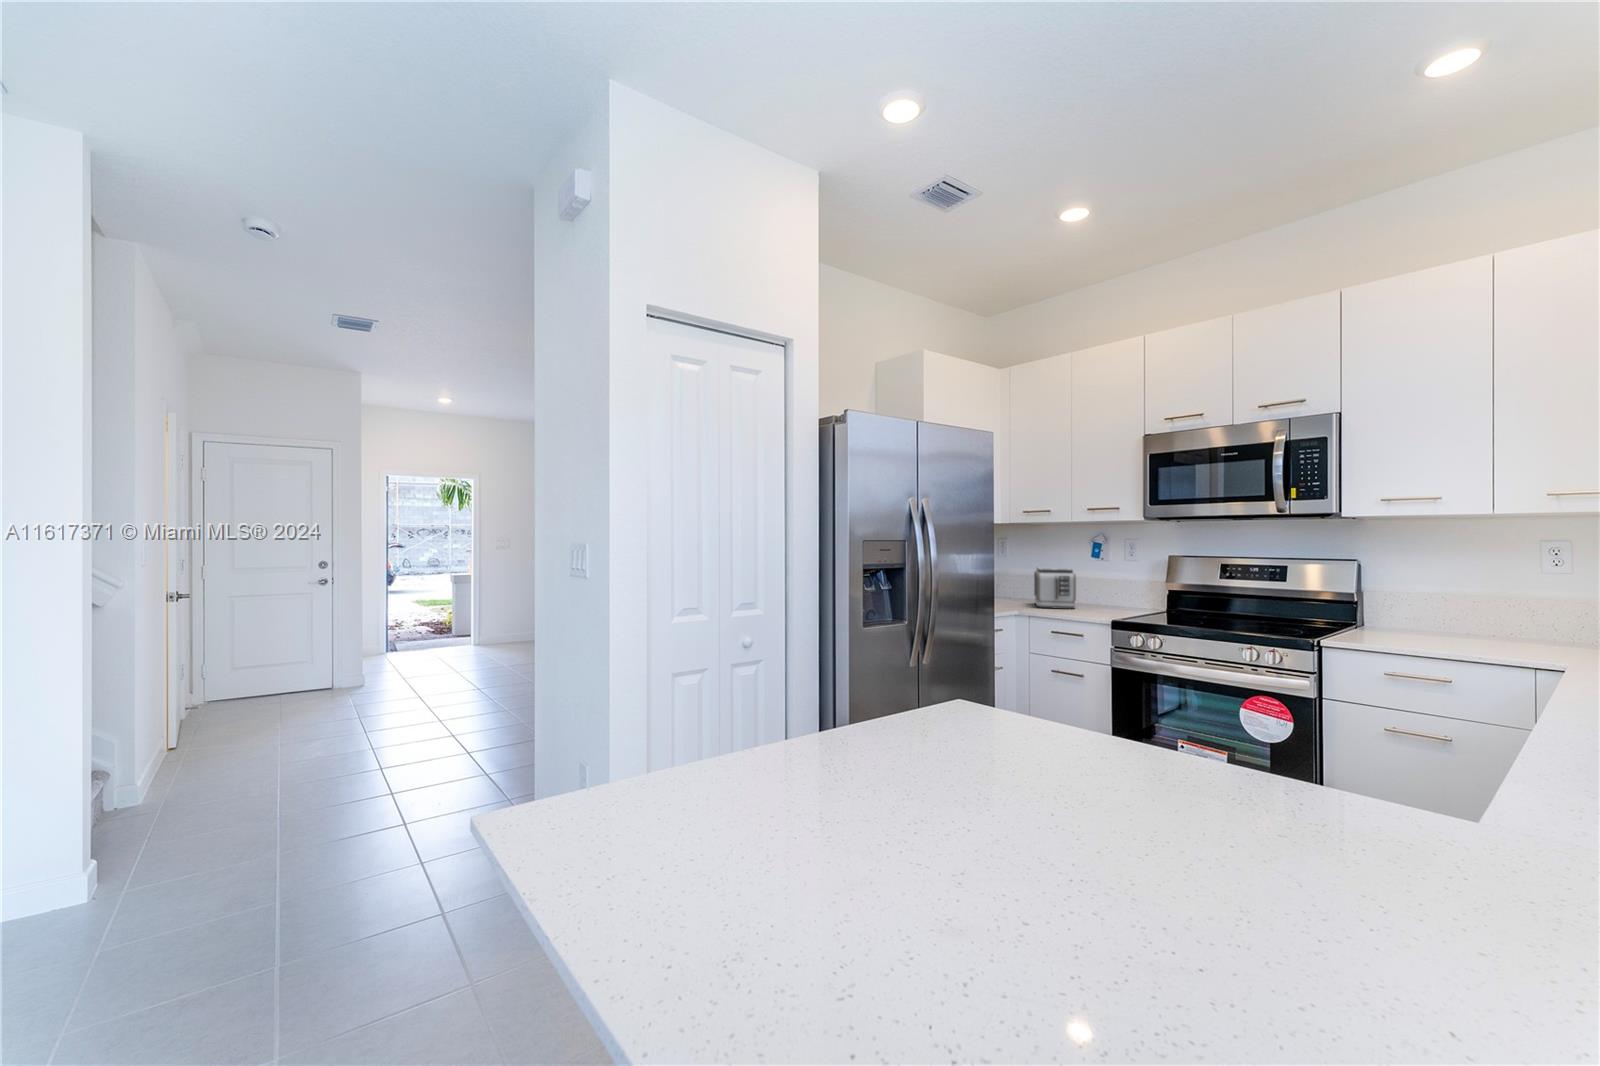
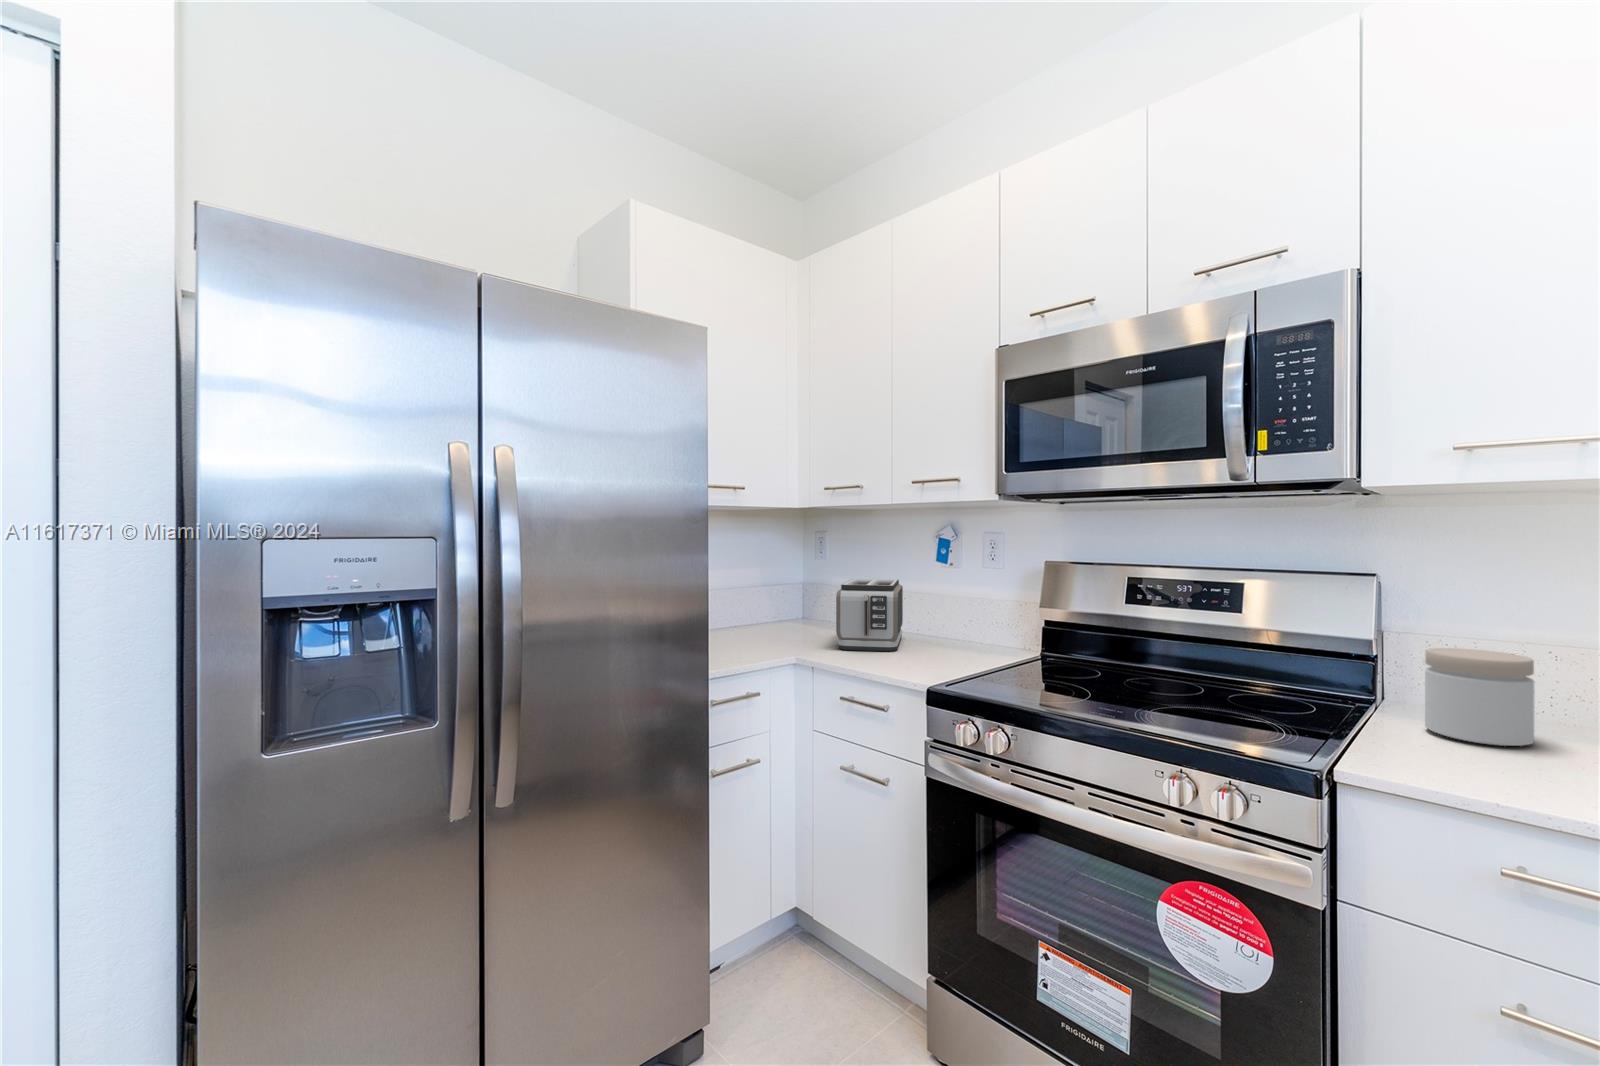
jar: none [1375,595,1423,637] -> present [1425,648,1534,746]

